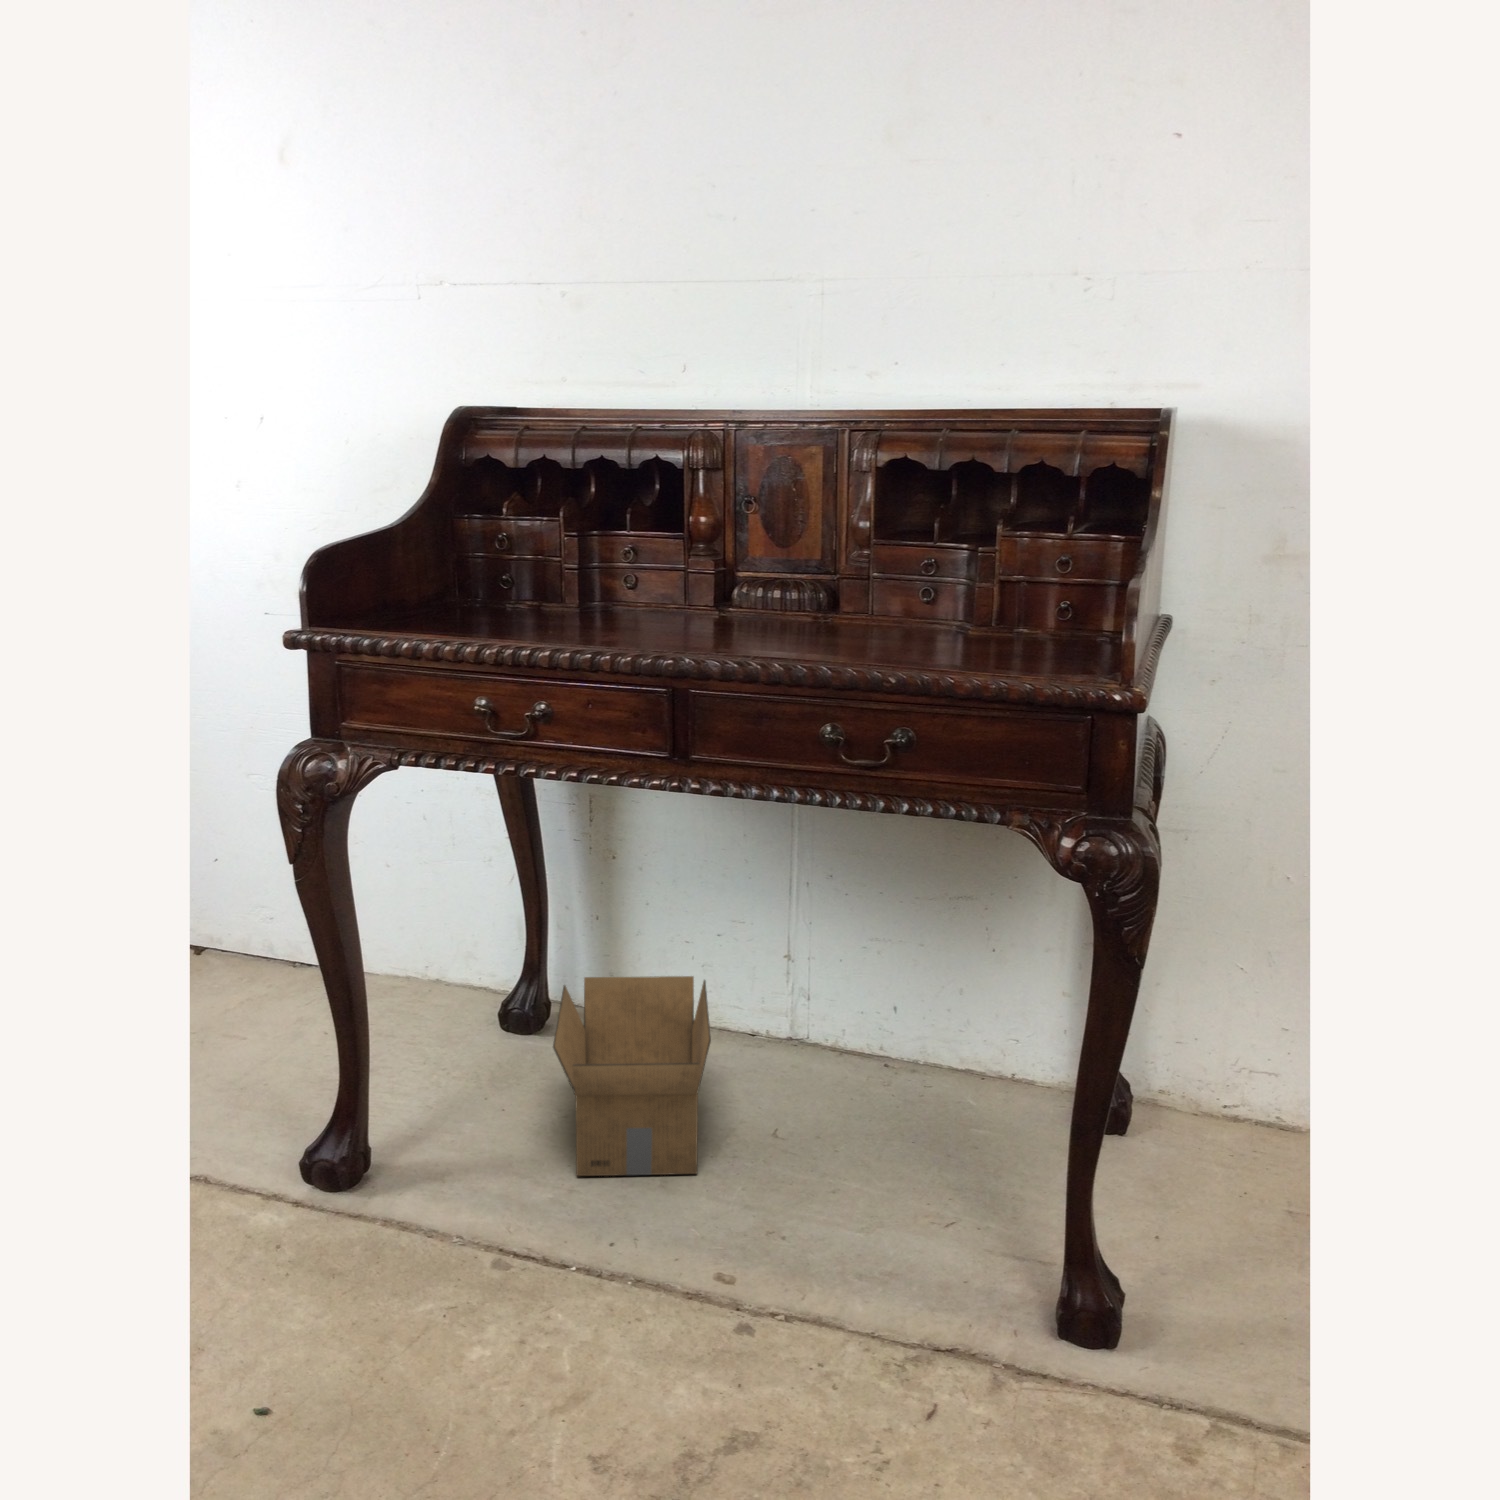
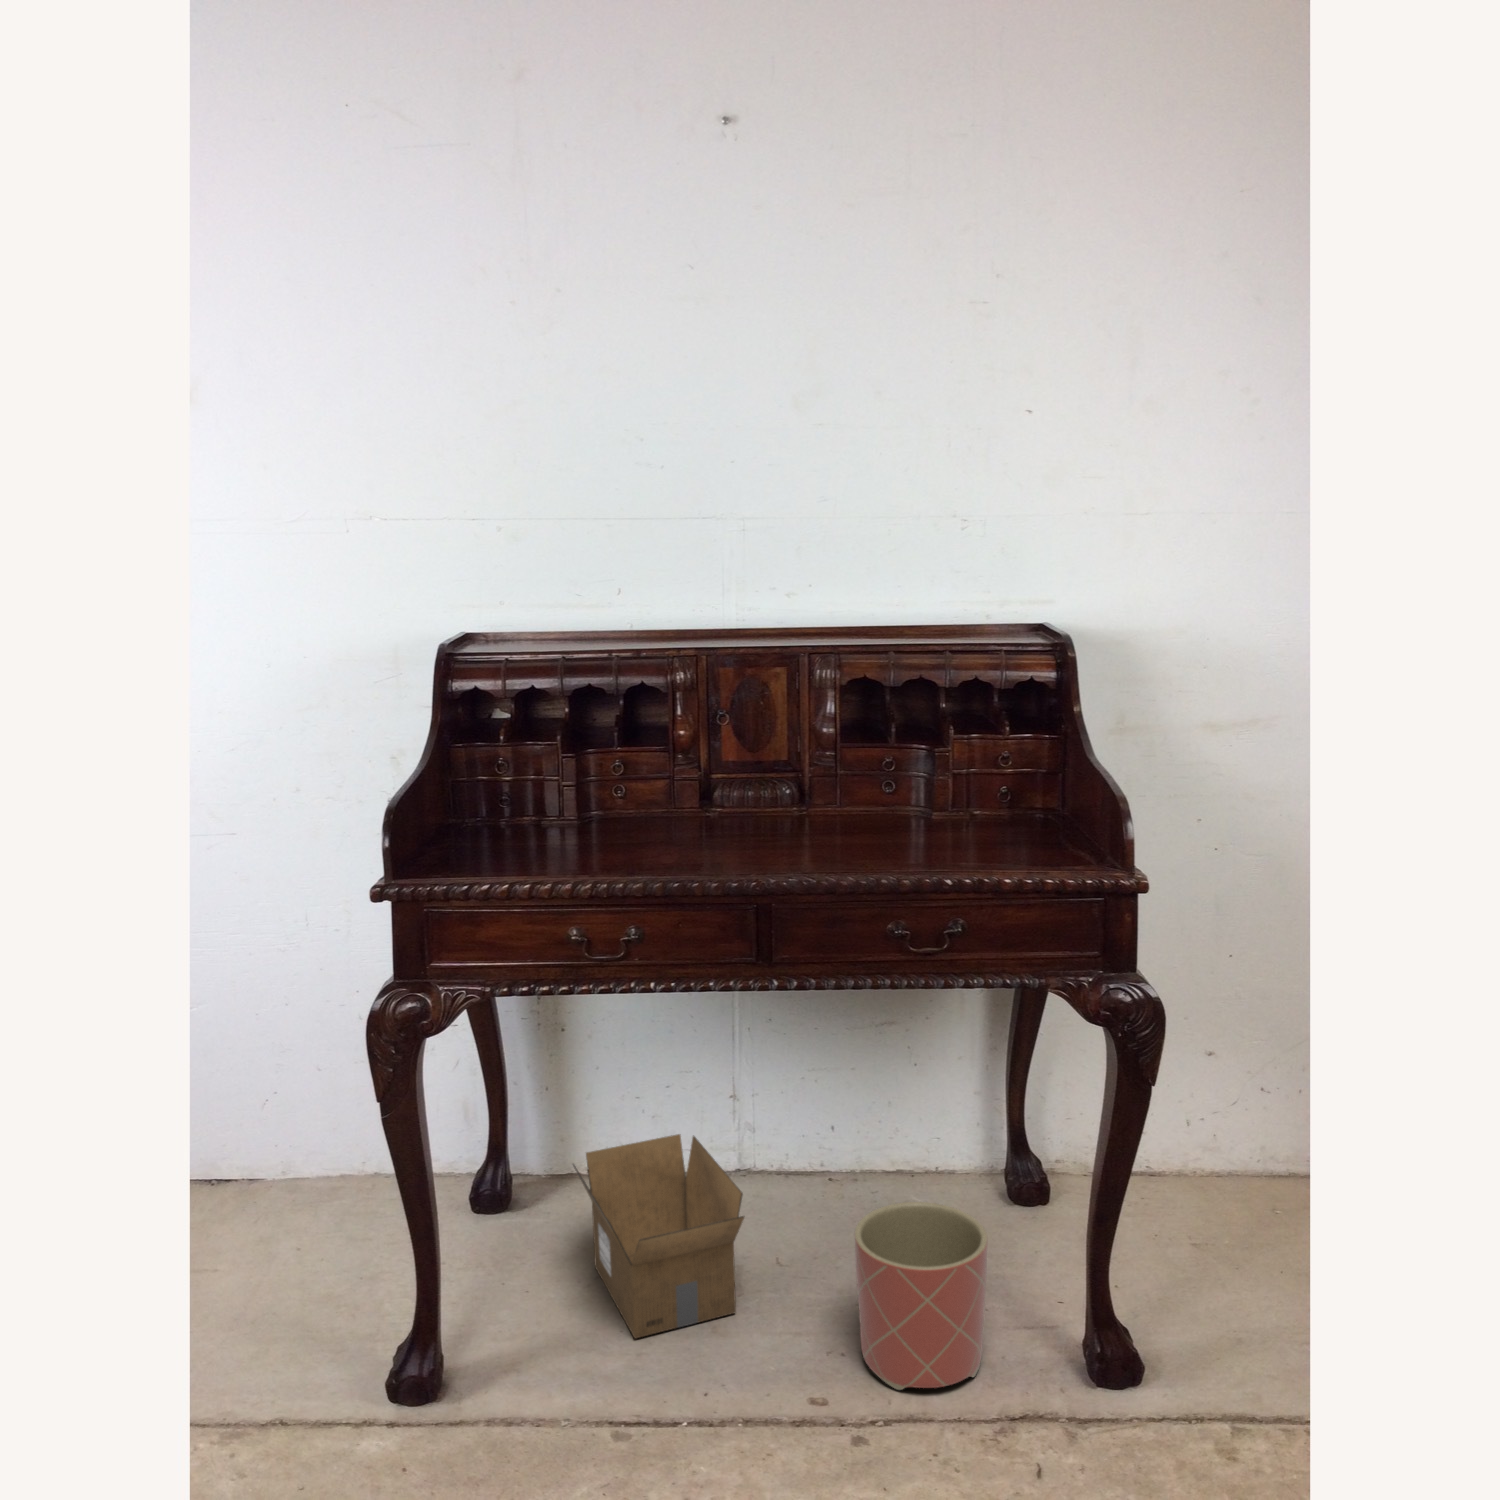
planter: none [797,1081,956,1295] -> present [855,1202,988,1390]

